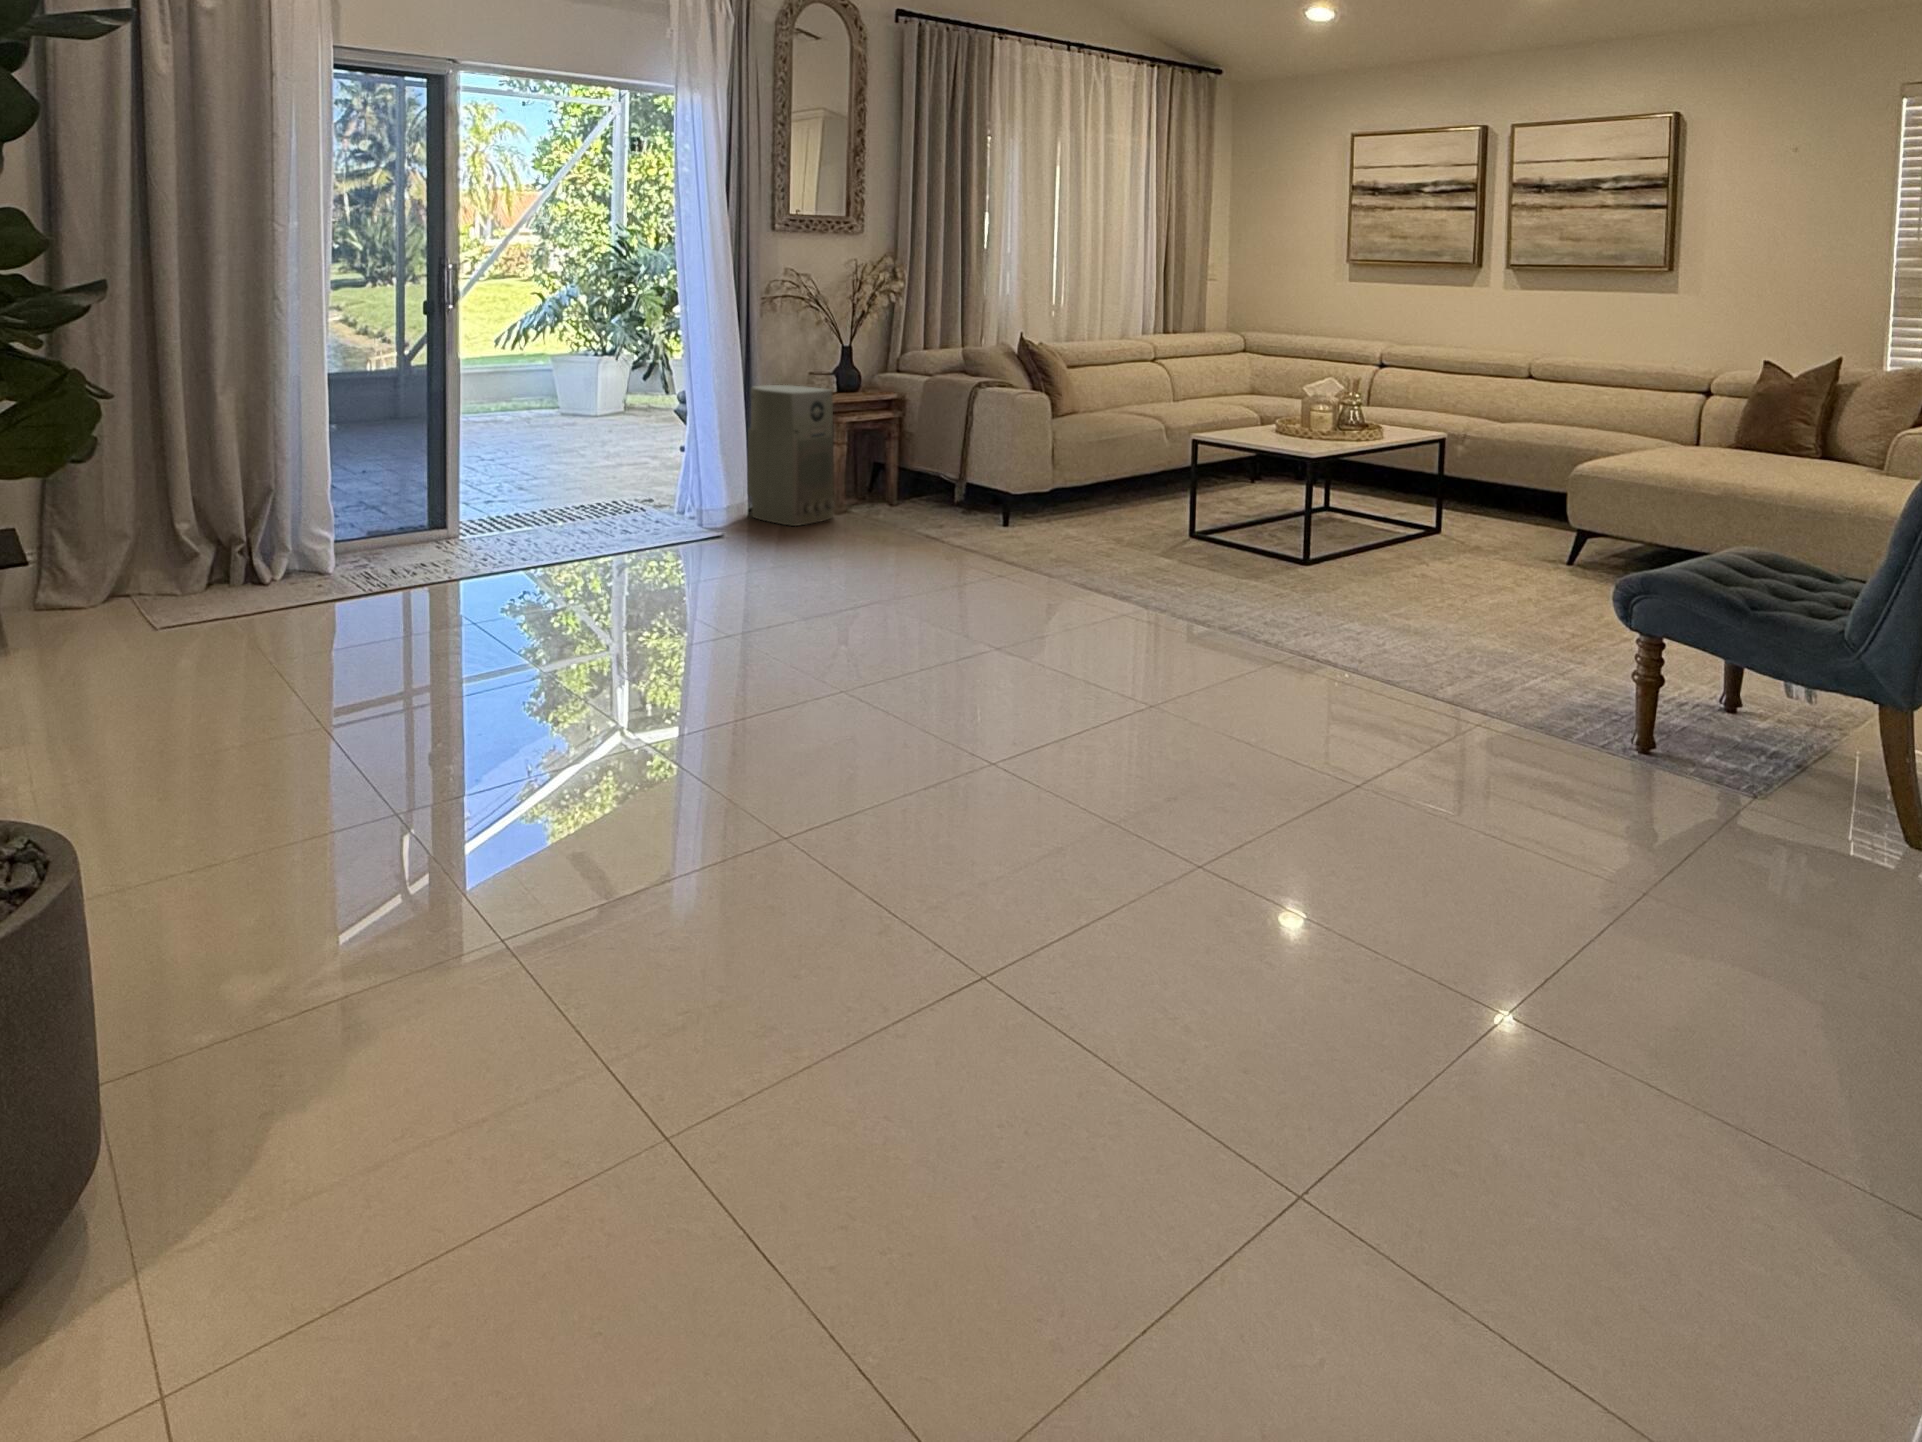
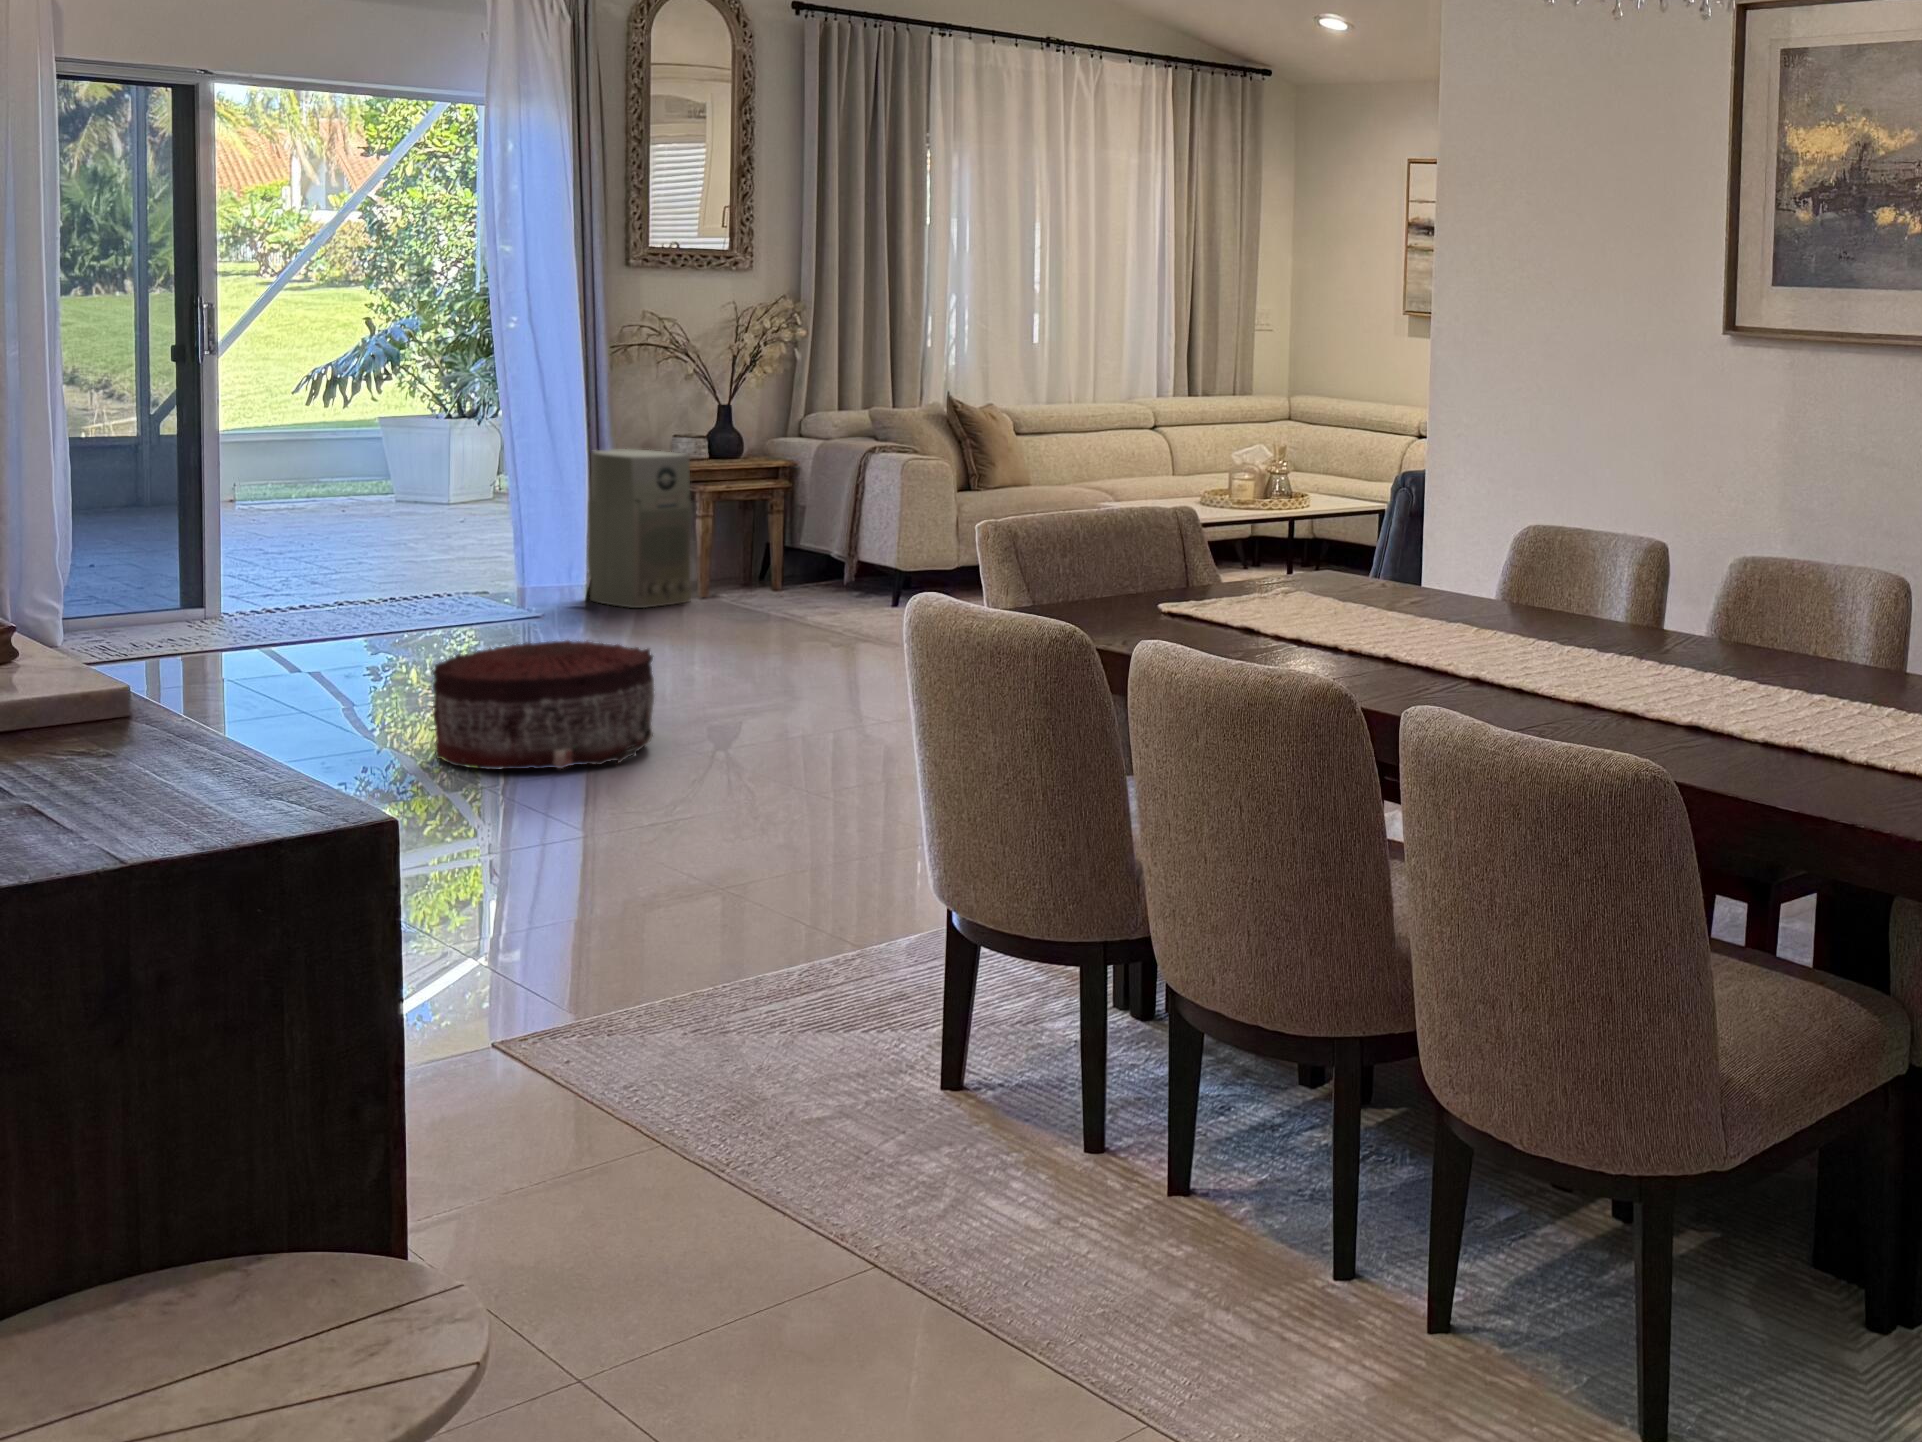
pouf: none [731,609,965,793] -> present [433,640,654,769]

